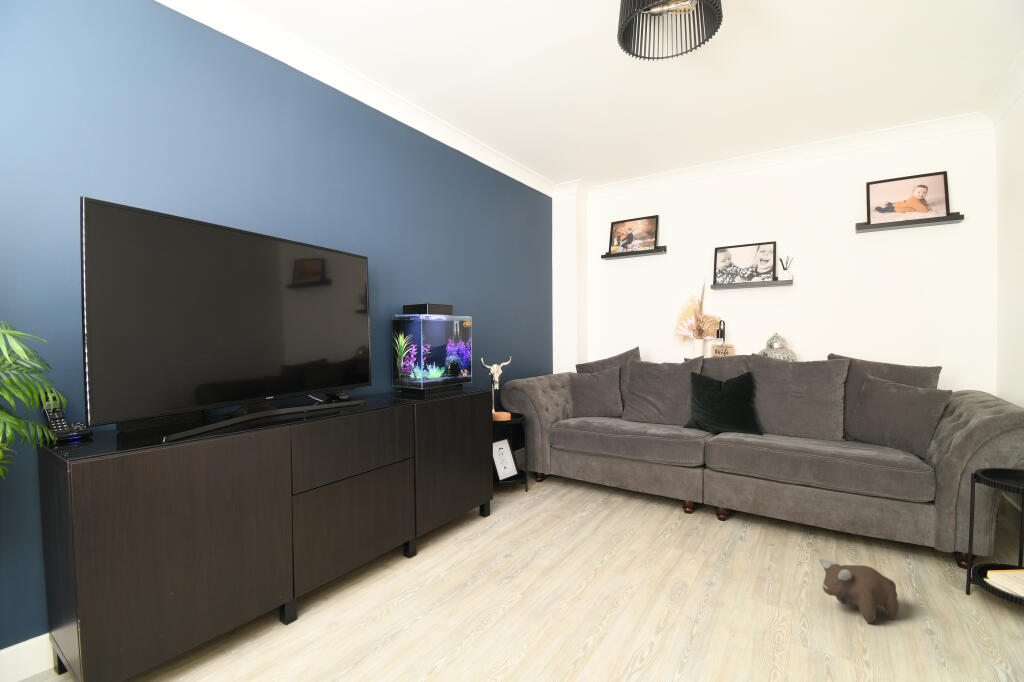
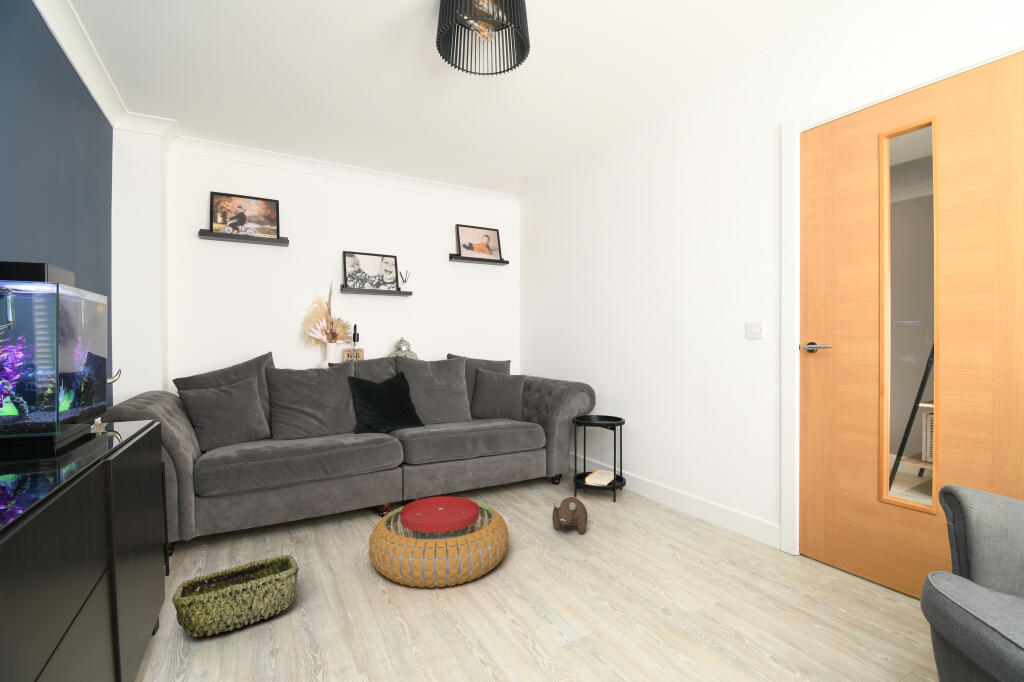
woven basket: none [476,492,552,534] -> present [172,555,299,637]
pouf: none [599,497,744,589] -> present [369,497,509,588]

